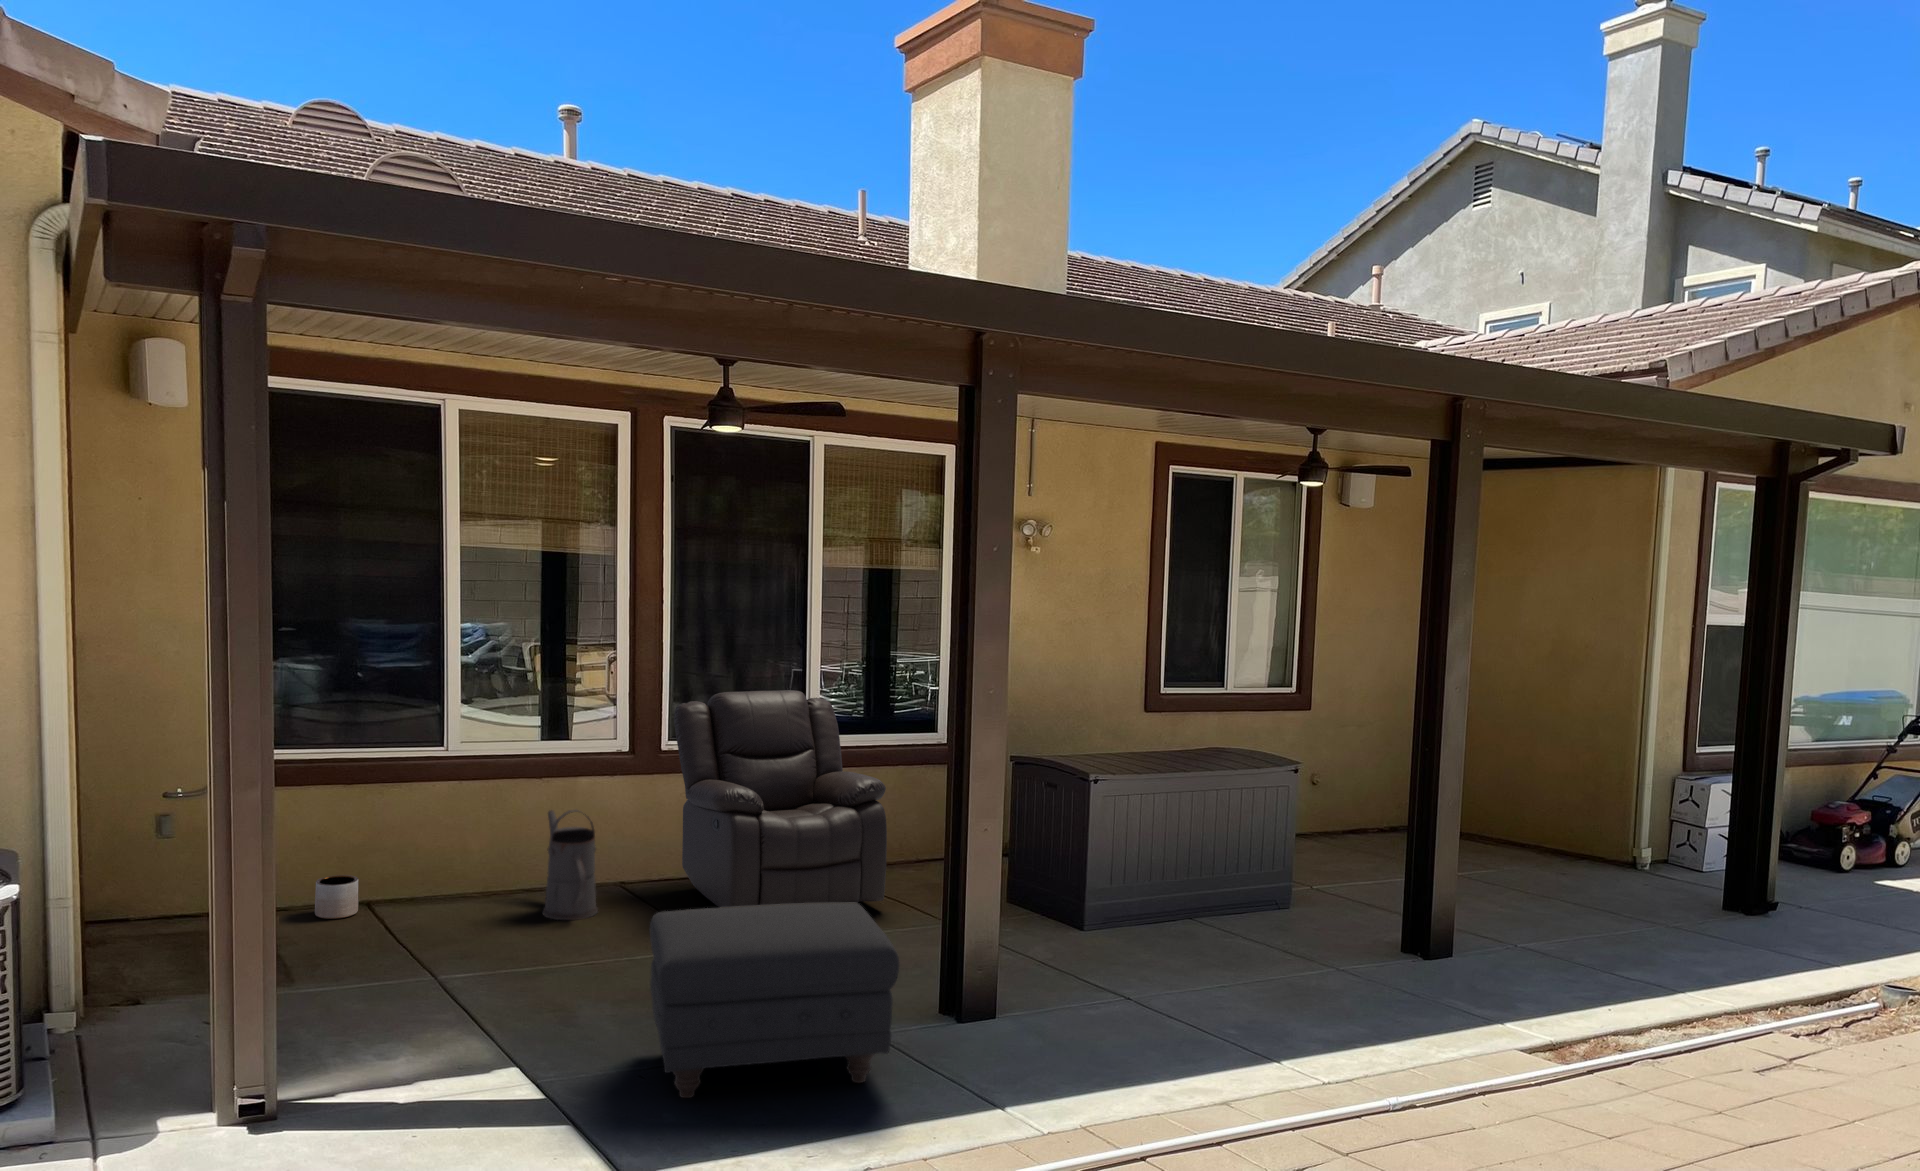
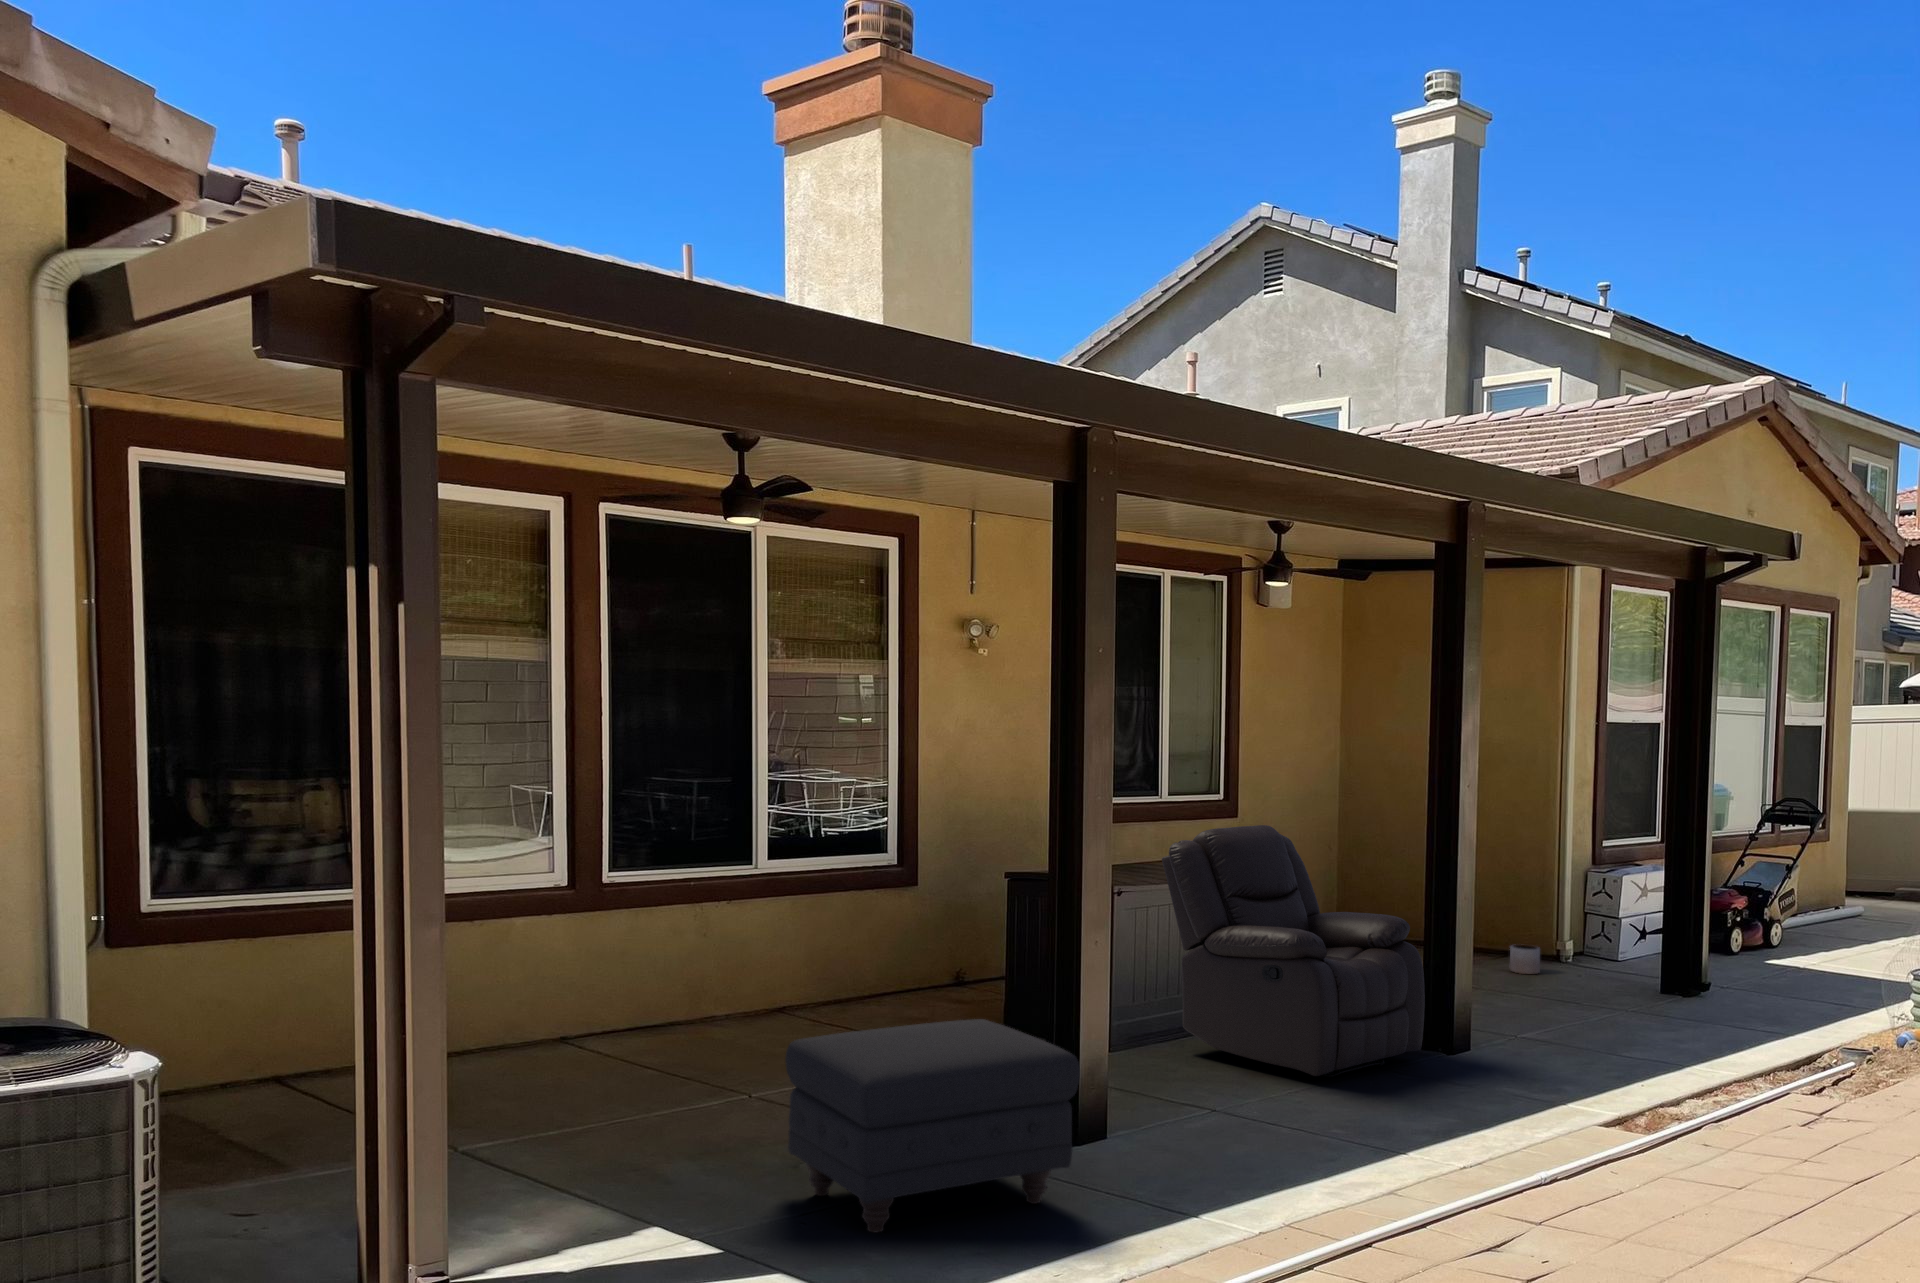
chair: present [674,690,887,908] -> present [1162,825,1425,1077]
watering can: present [543,810,598,920] -> none [493,955,575,1085]
planter: present [315,875,358,919] -> present [1510,944,1540,975]

